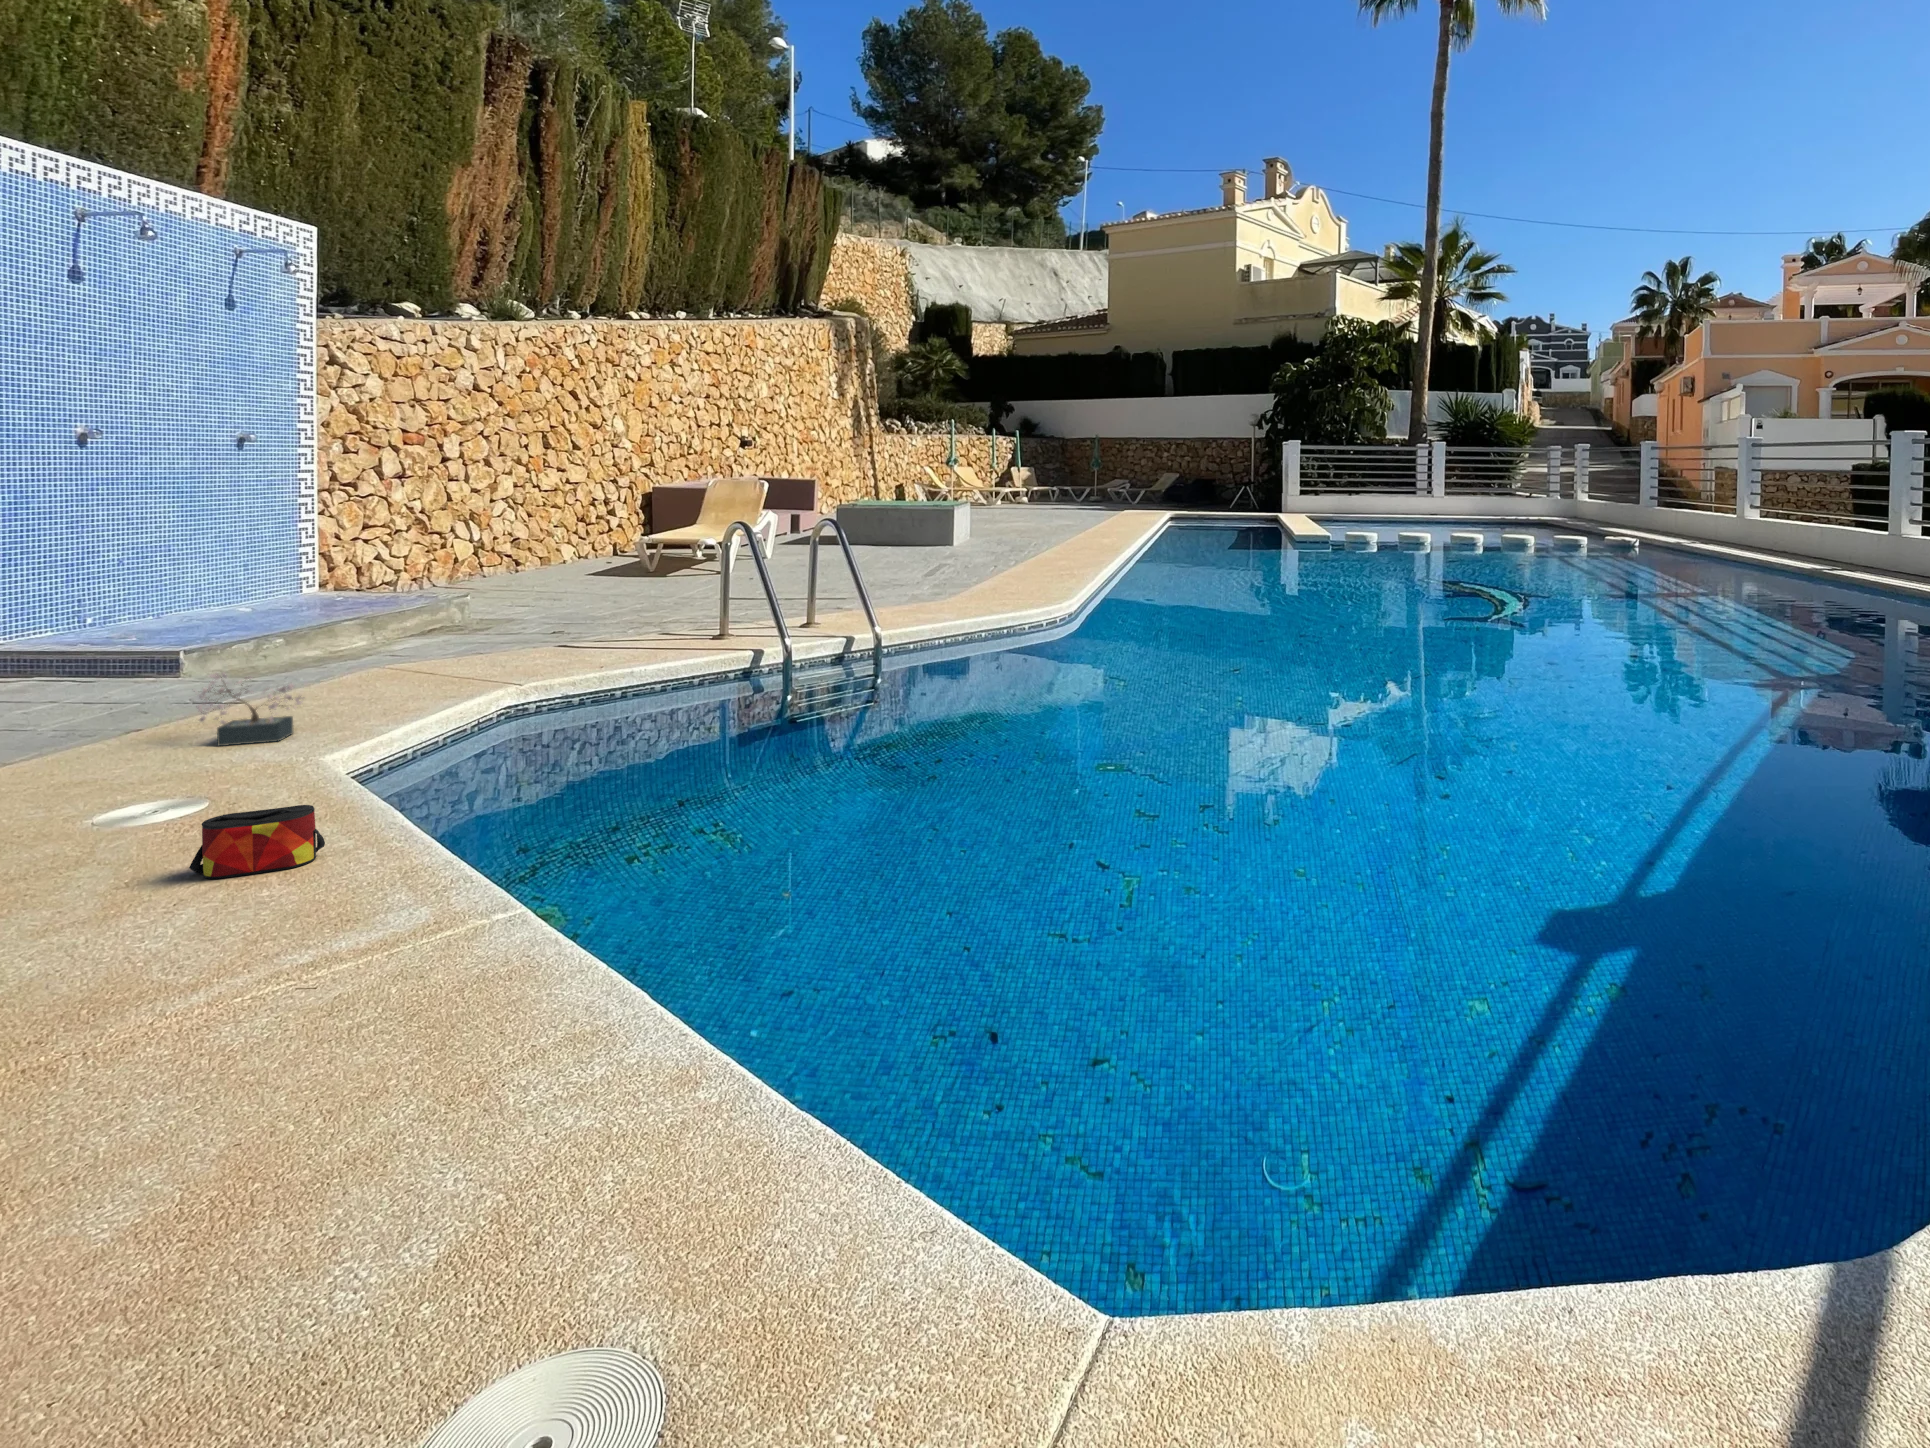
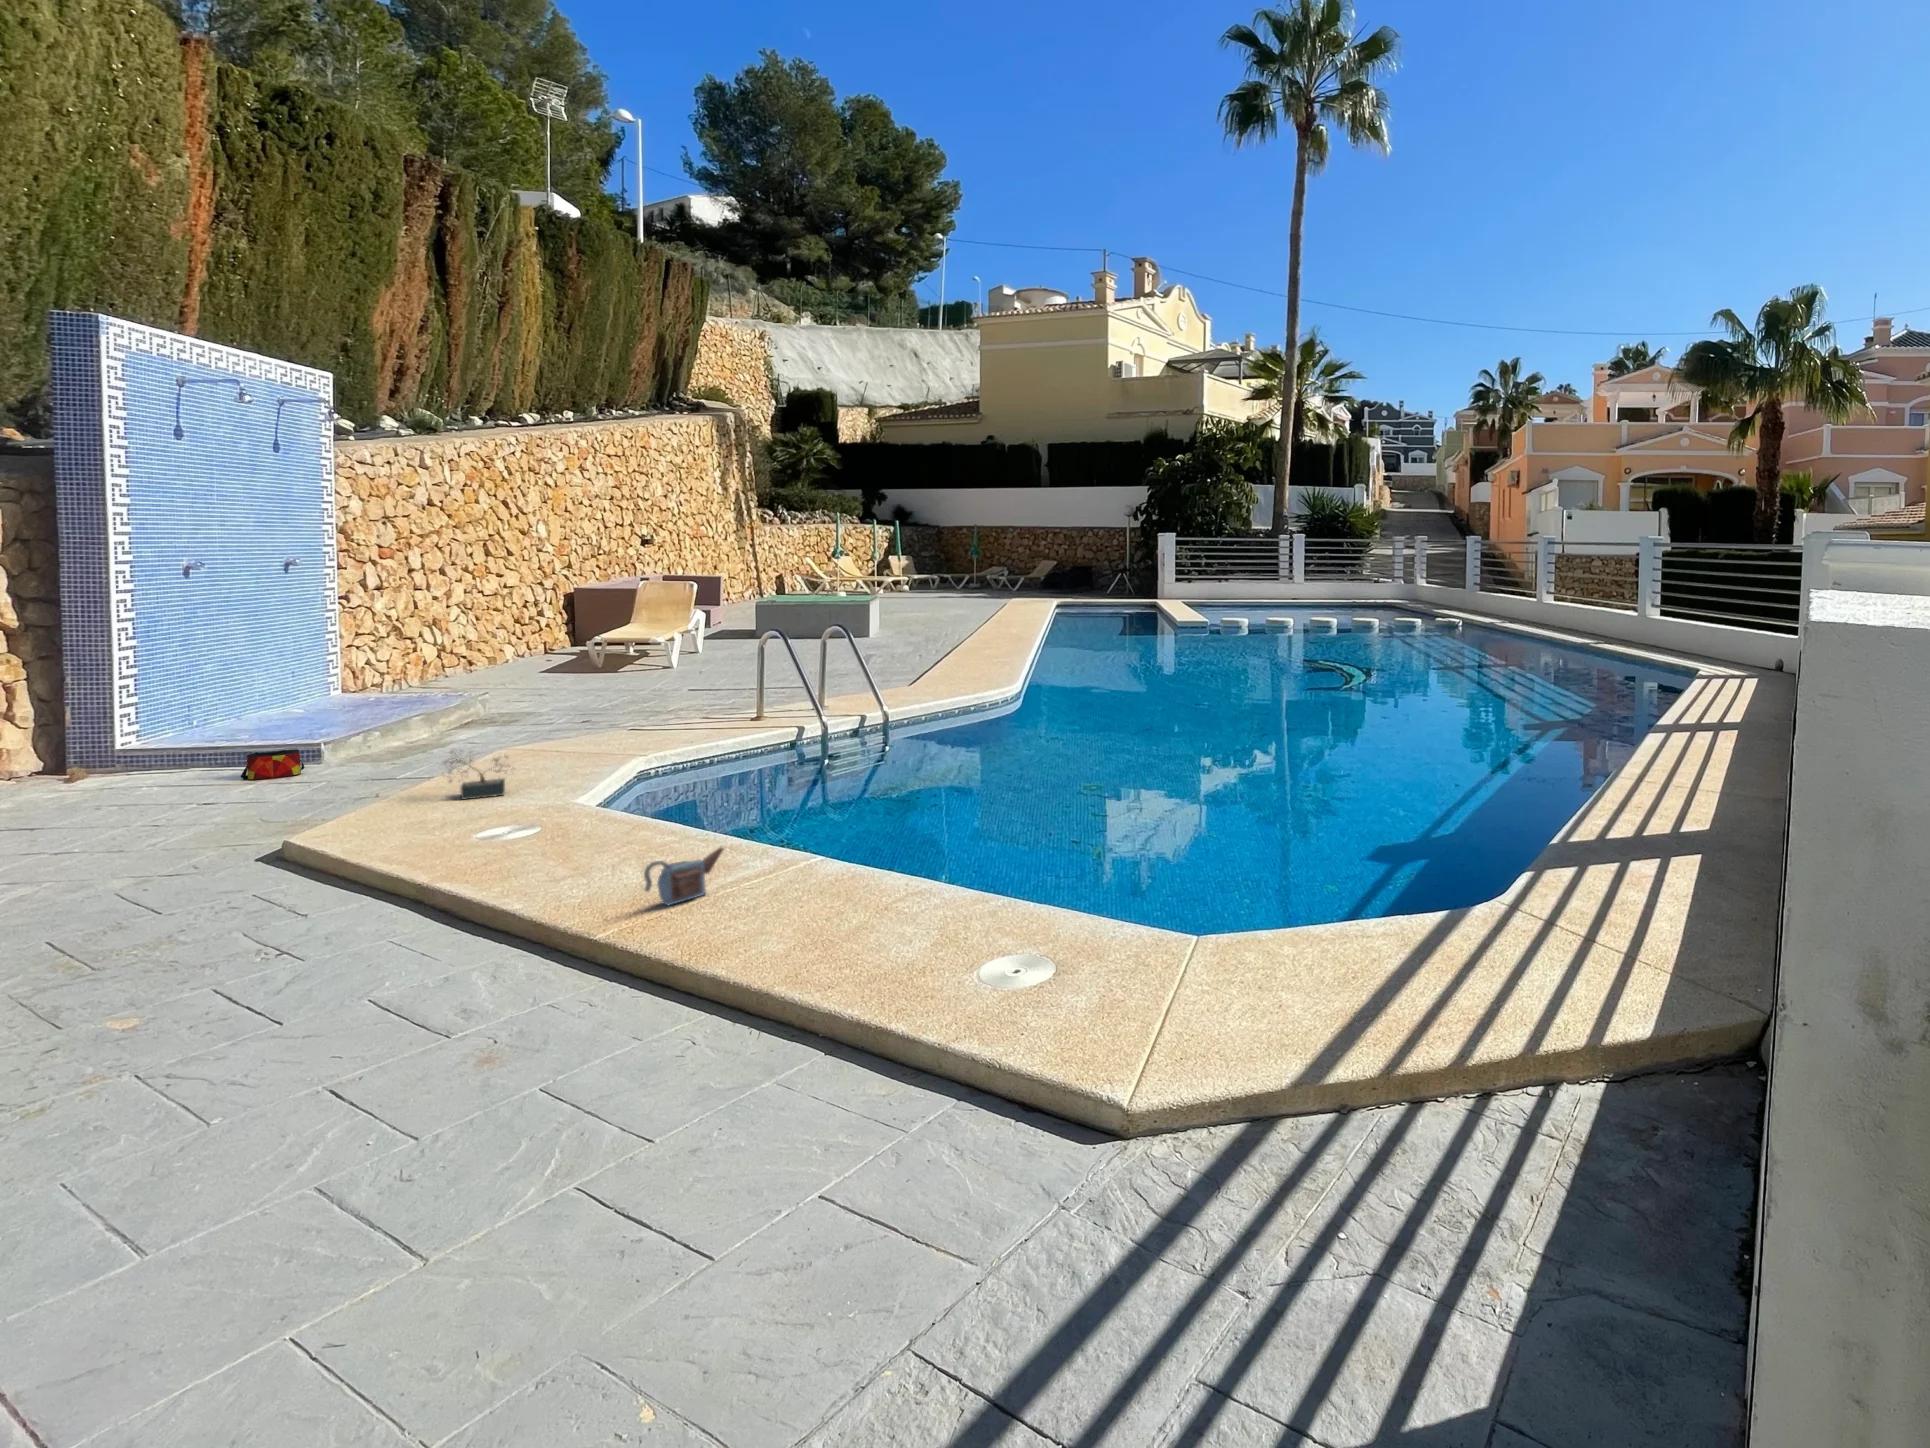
bag: present [189,805,325,879] -> present [241,750,304,780]
watering can: none [48,905,276,1034] -> present [644,847,724,905]

